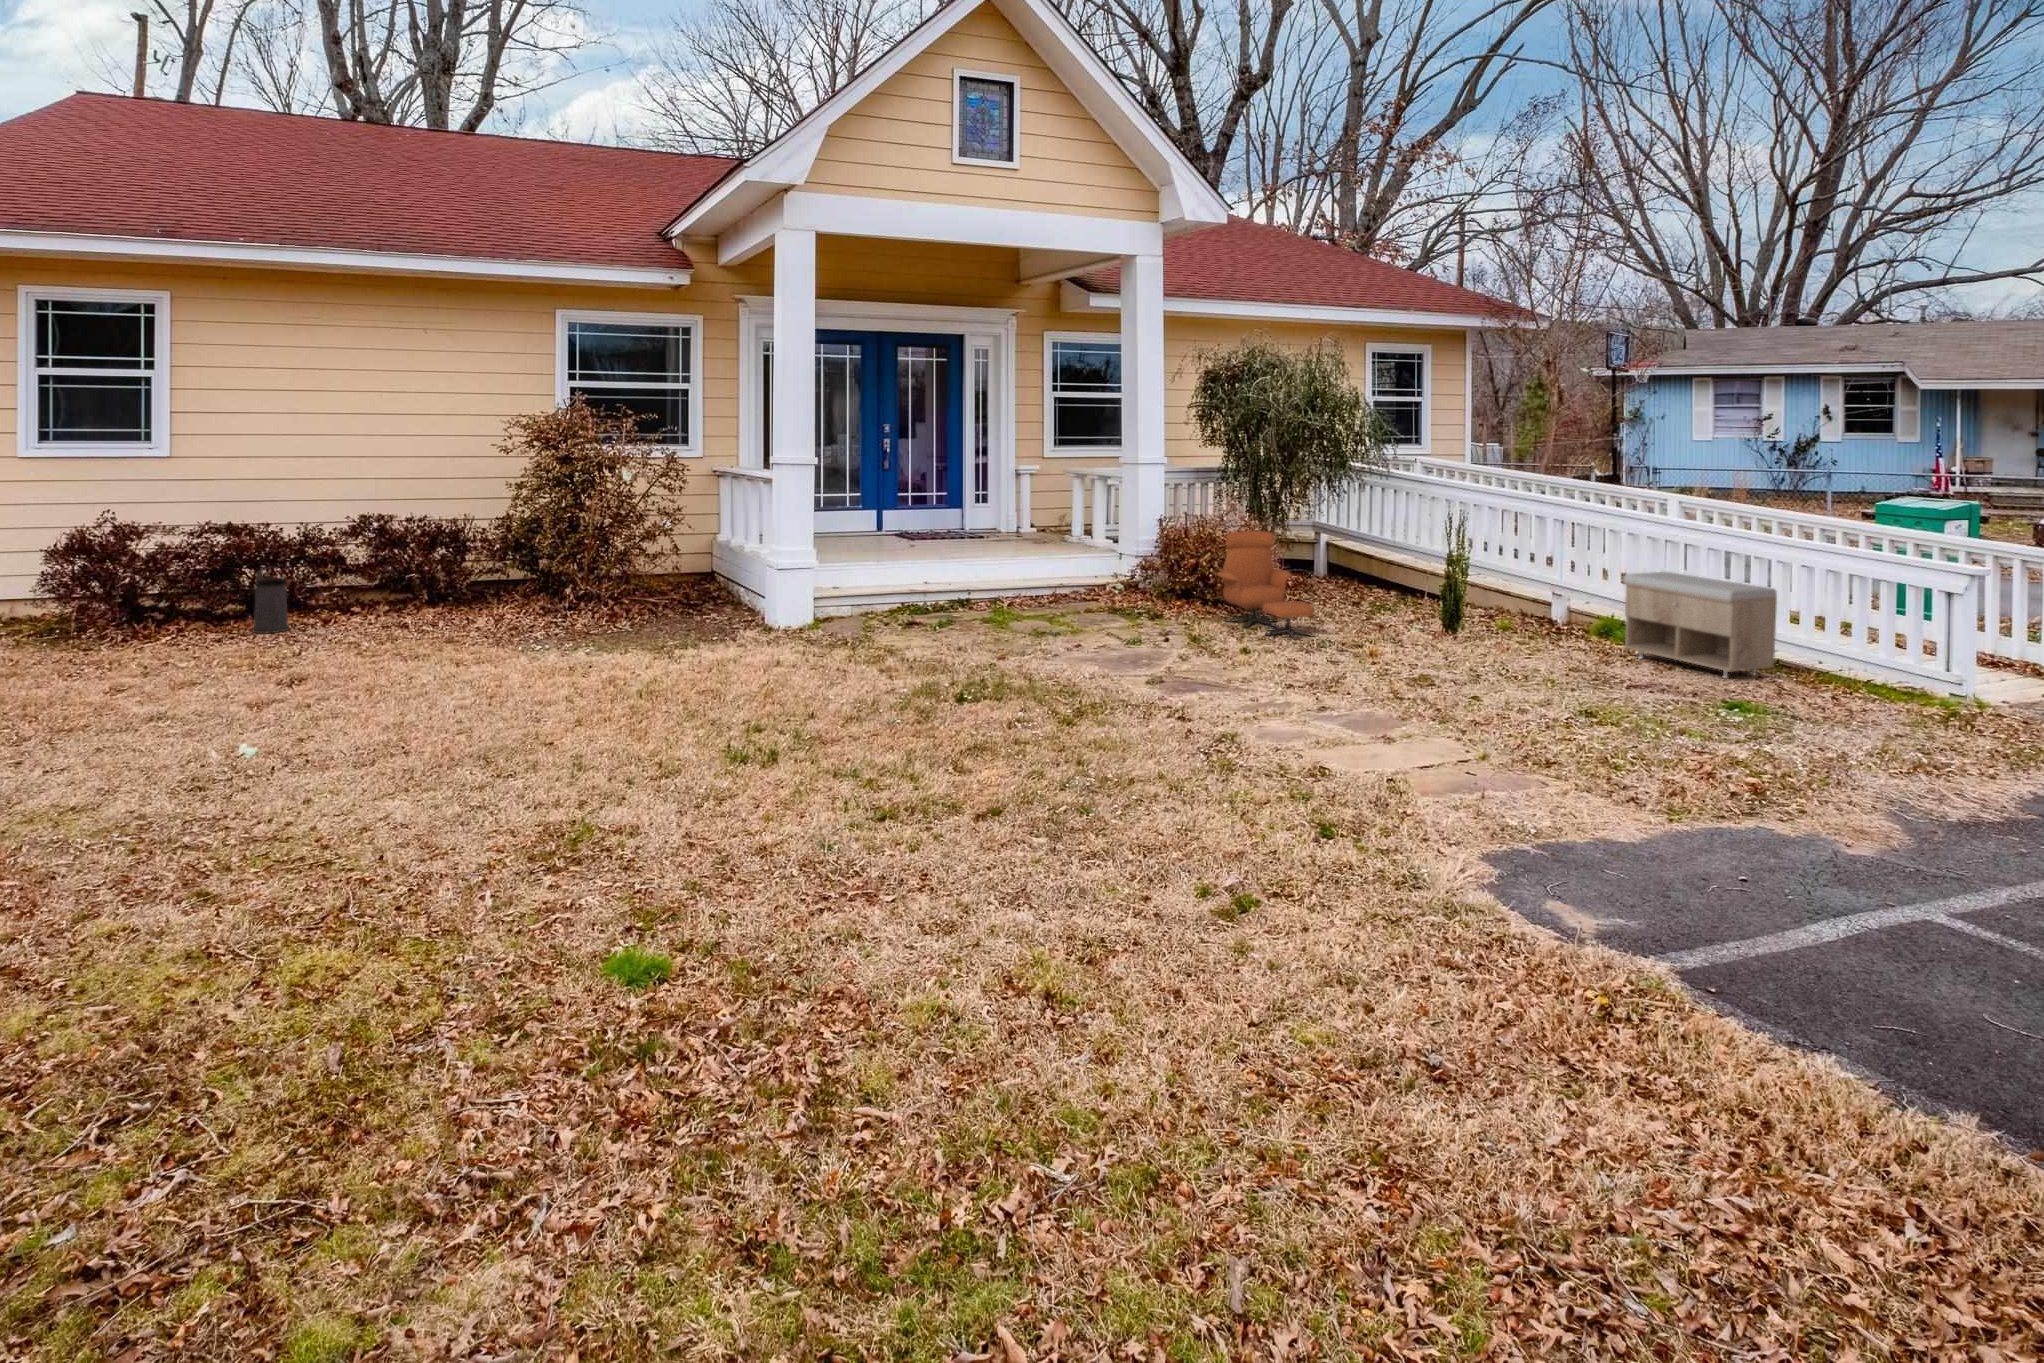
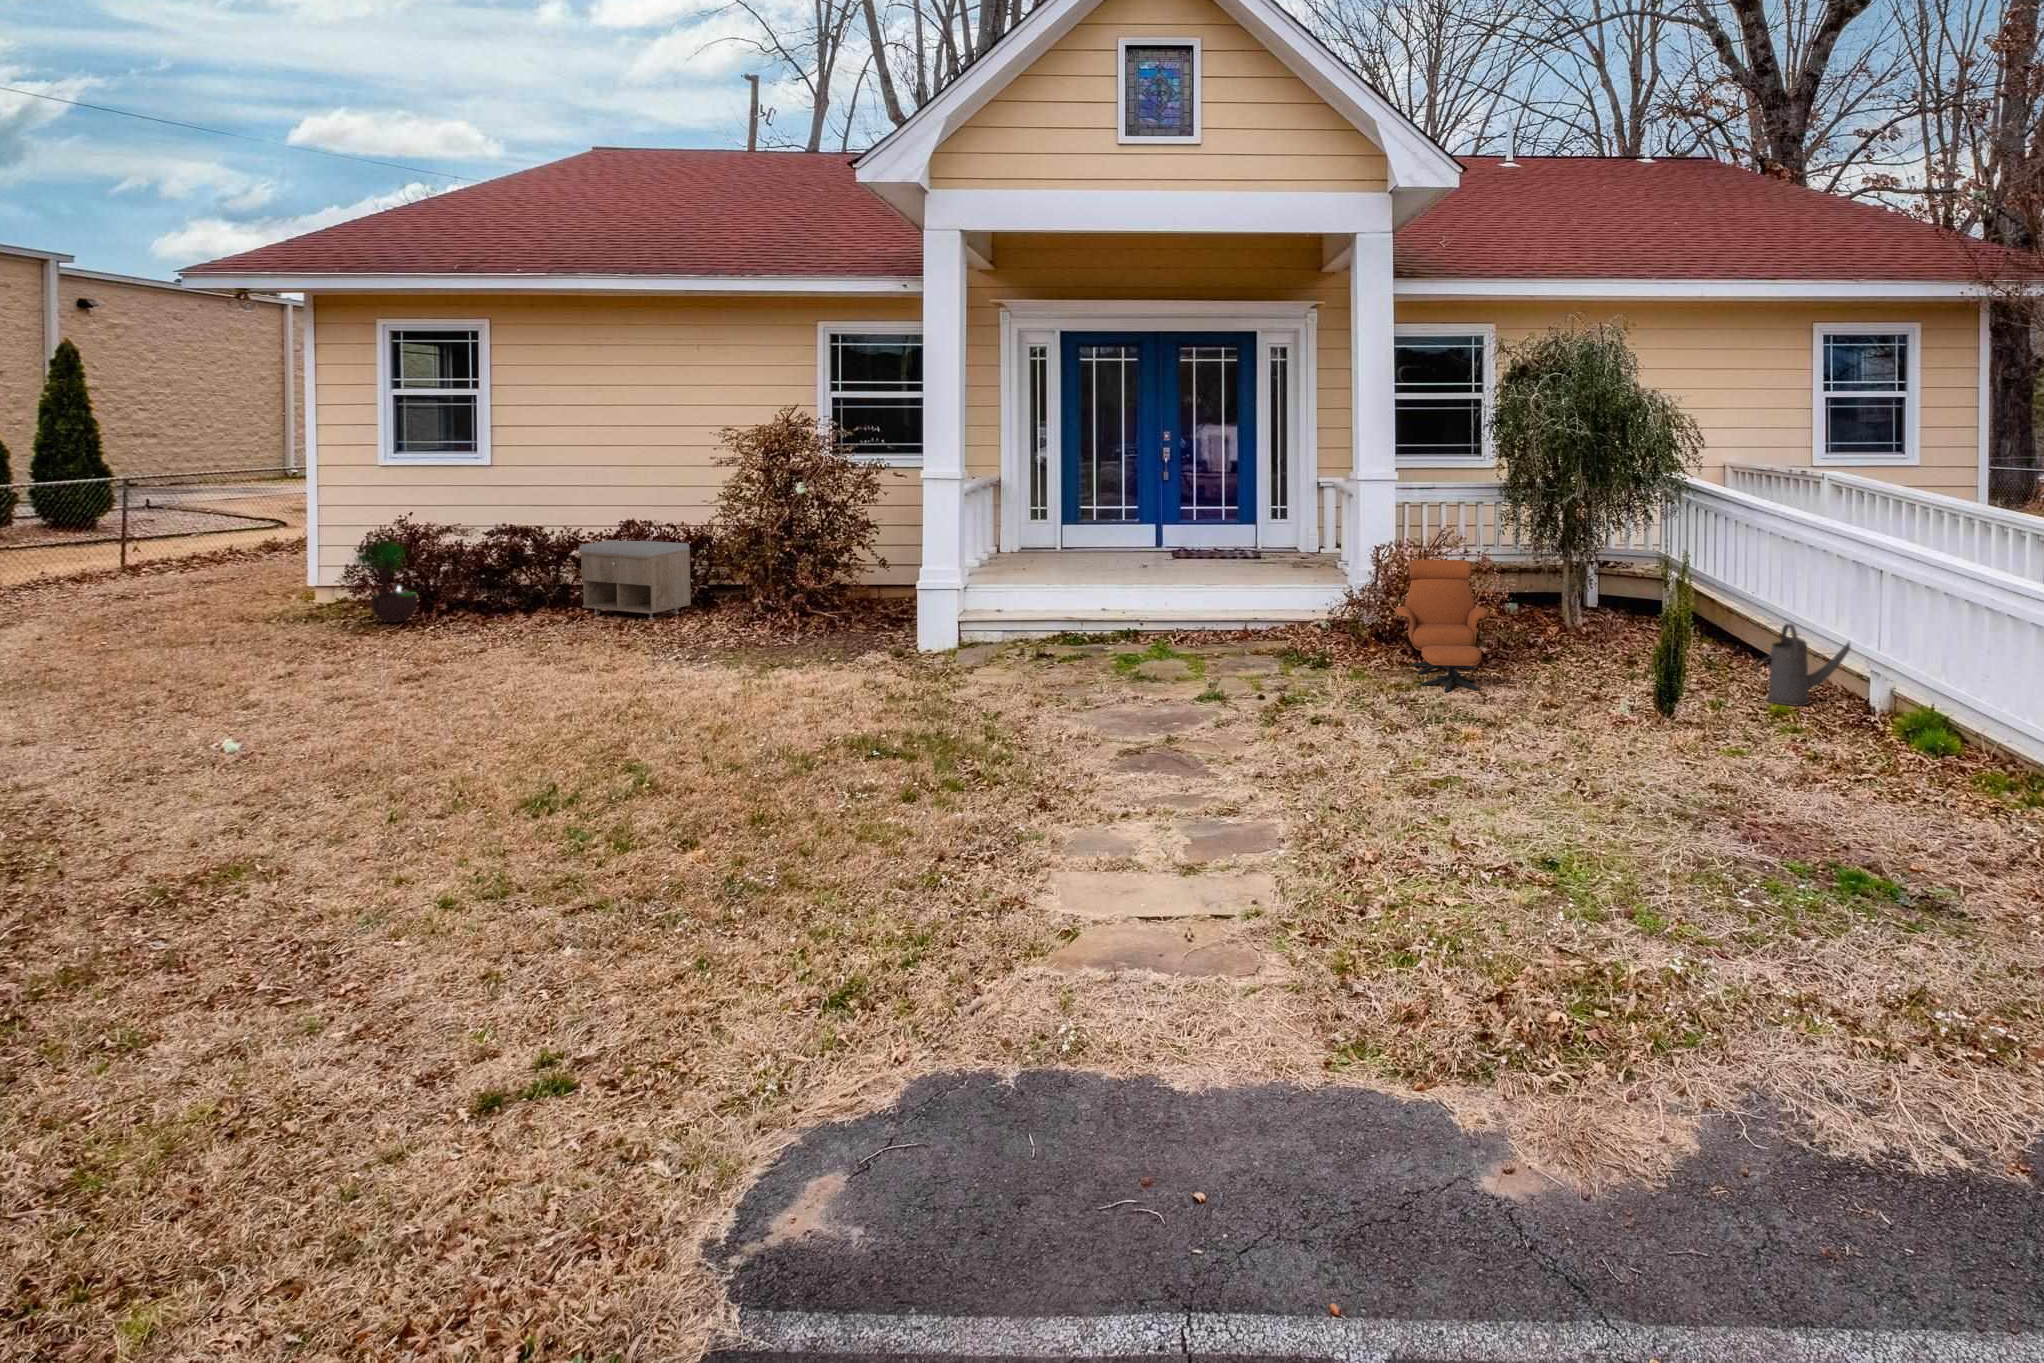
potted tree: none [60,533,137,641] -> present [348,537,418,622]
watering can: present [252,571,289,634] -> present [1755,624,1850,706]
storage bench: present [1623,572,1777,679] -> present [579,539,691,620]

